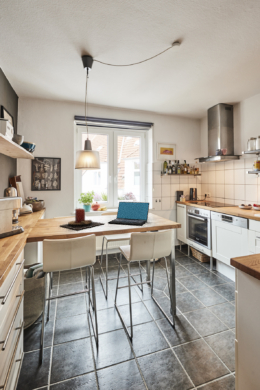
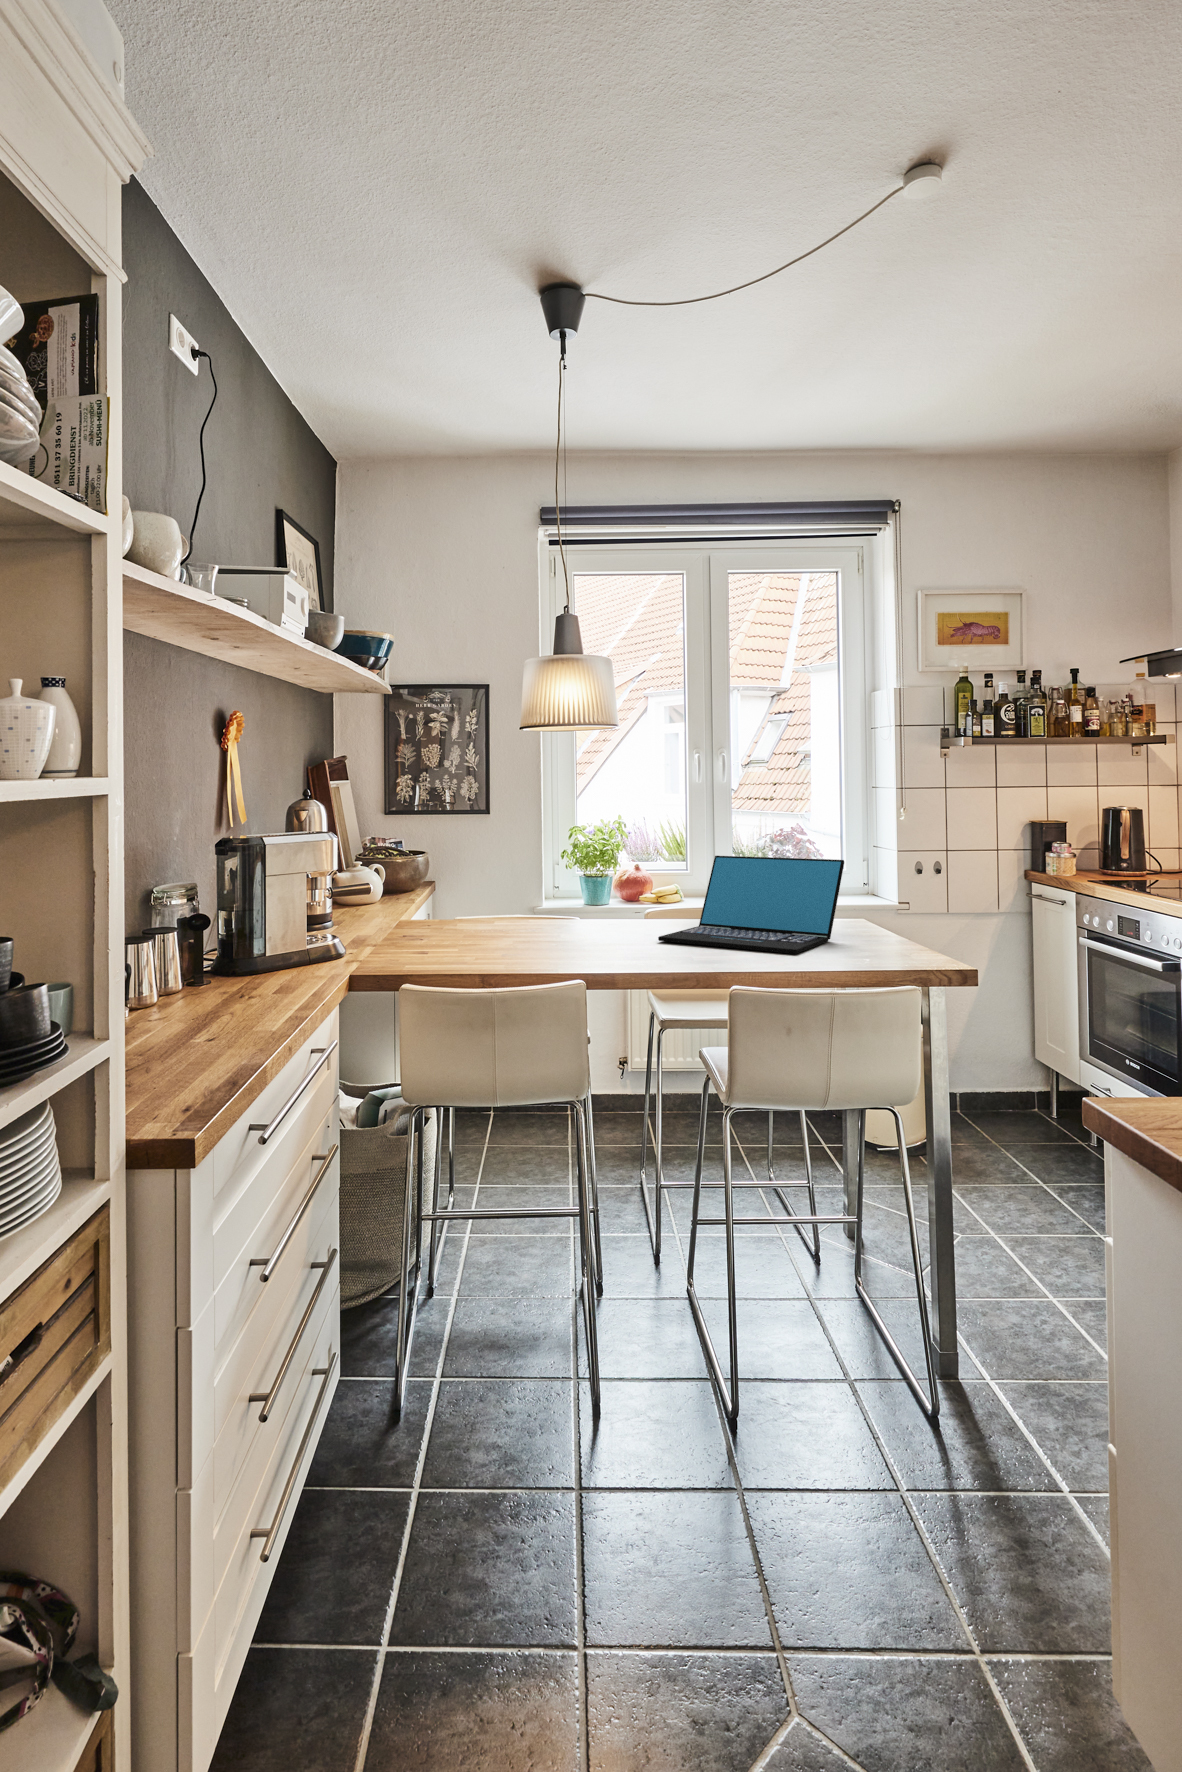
candle: present [60,208,104,230] -> none [469,876,644,959]

